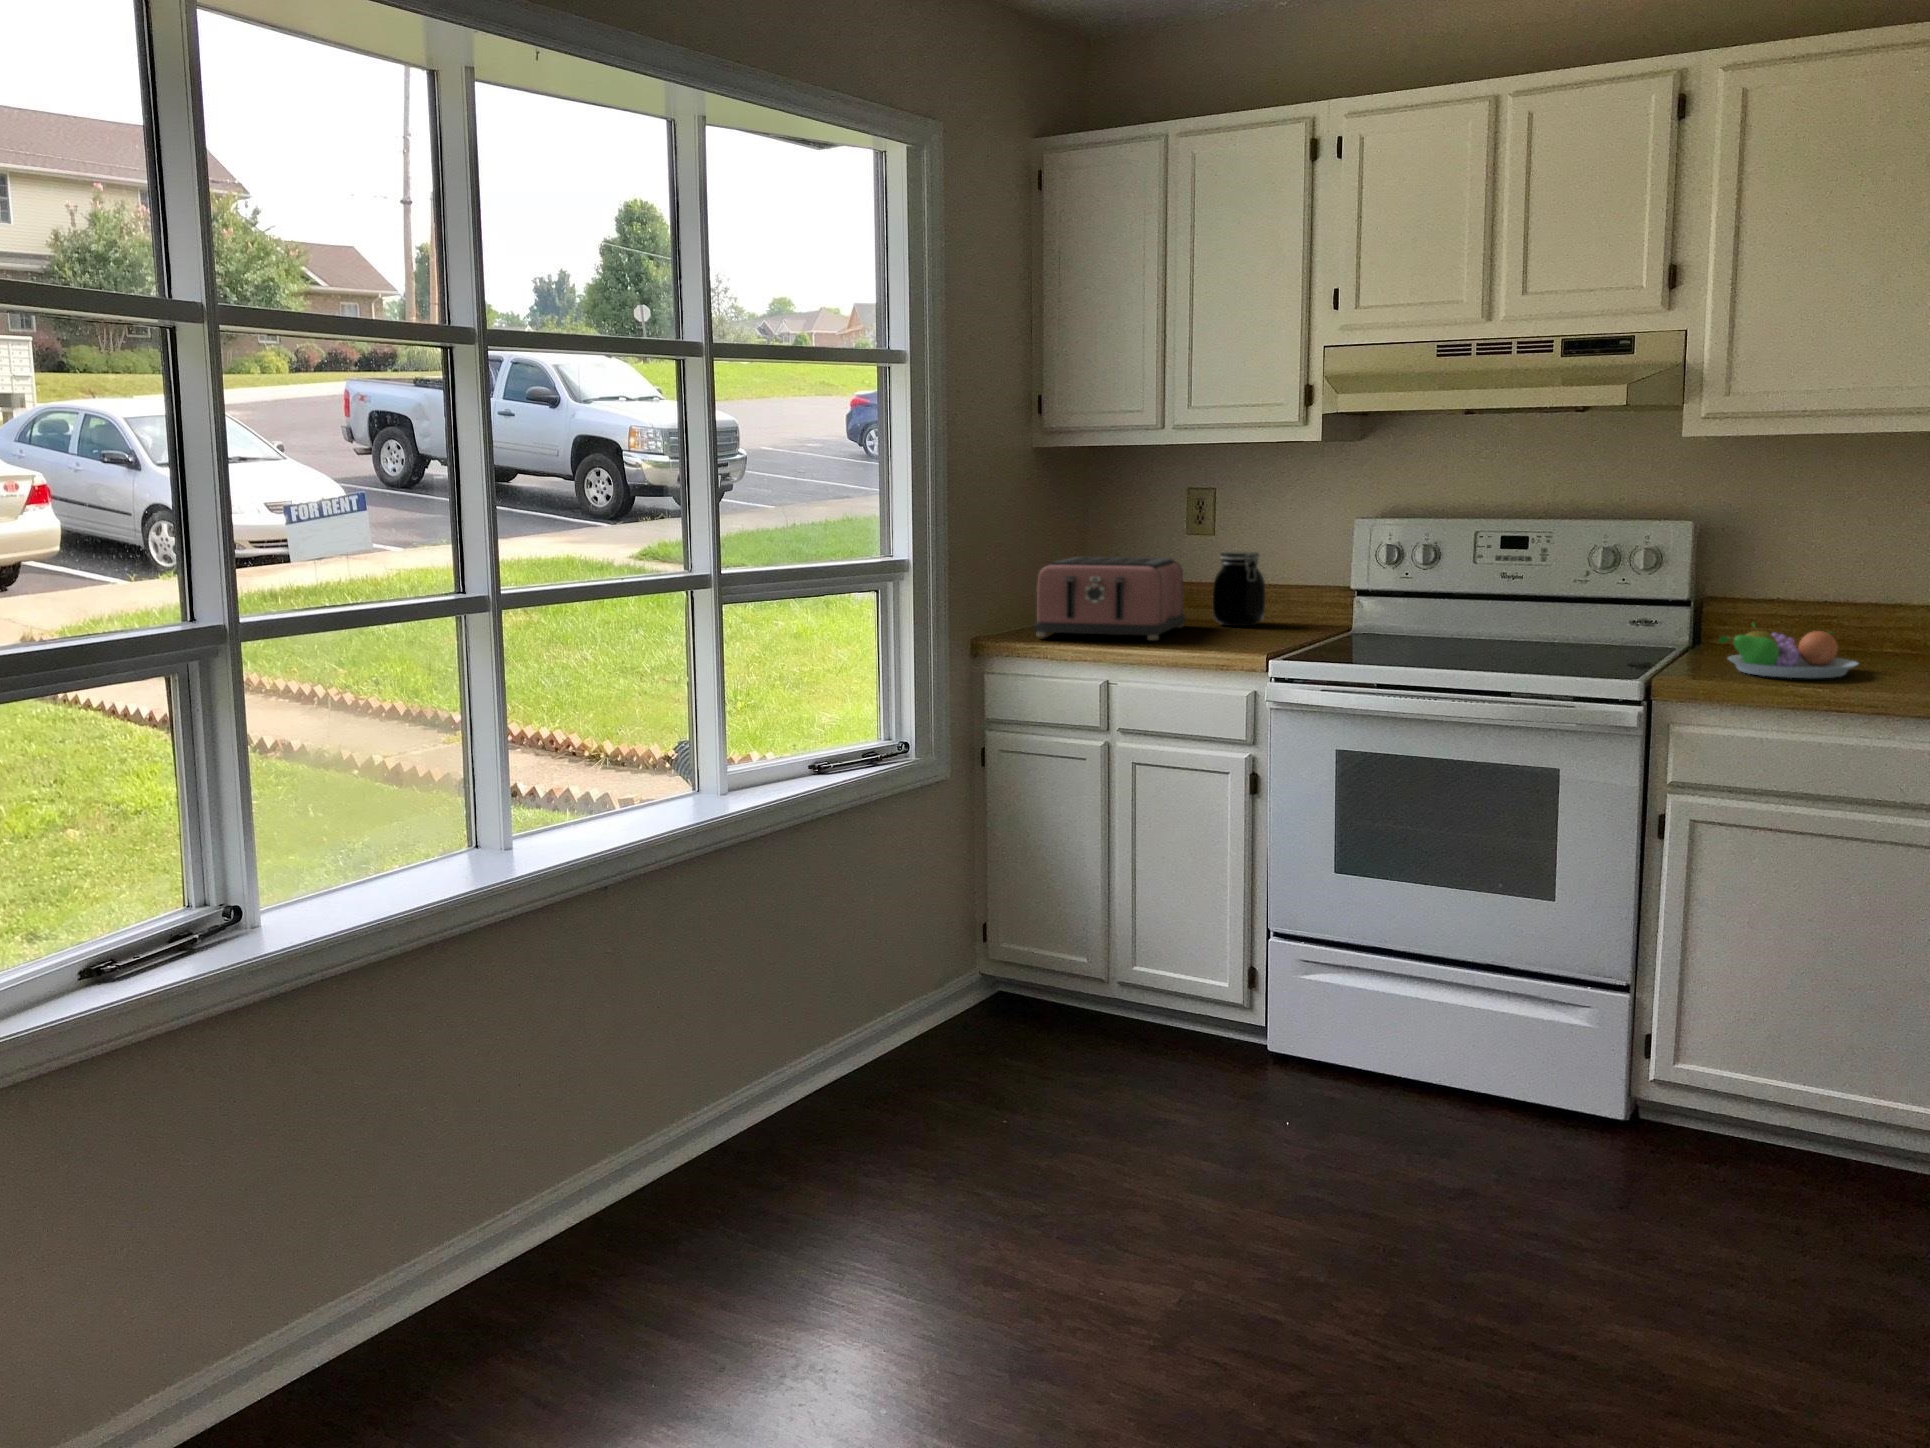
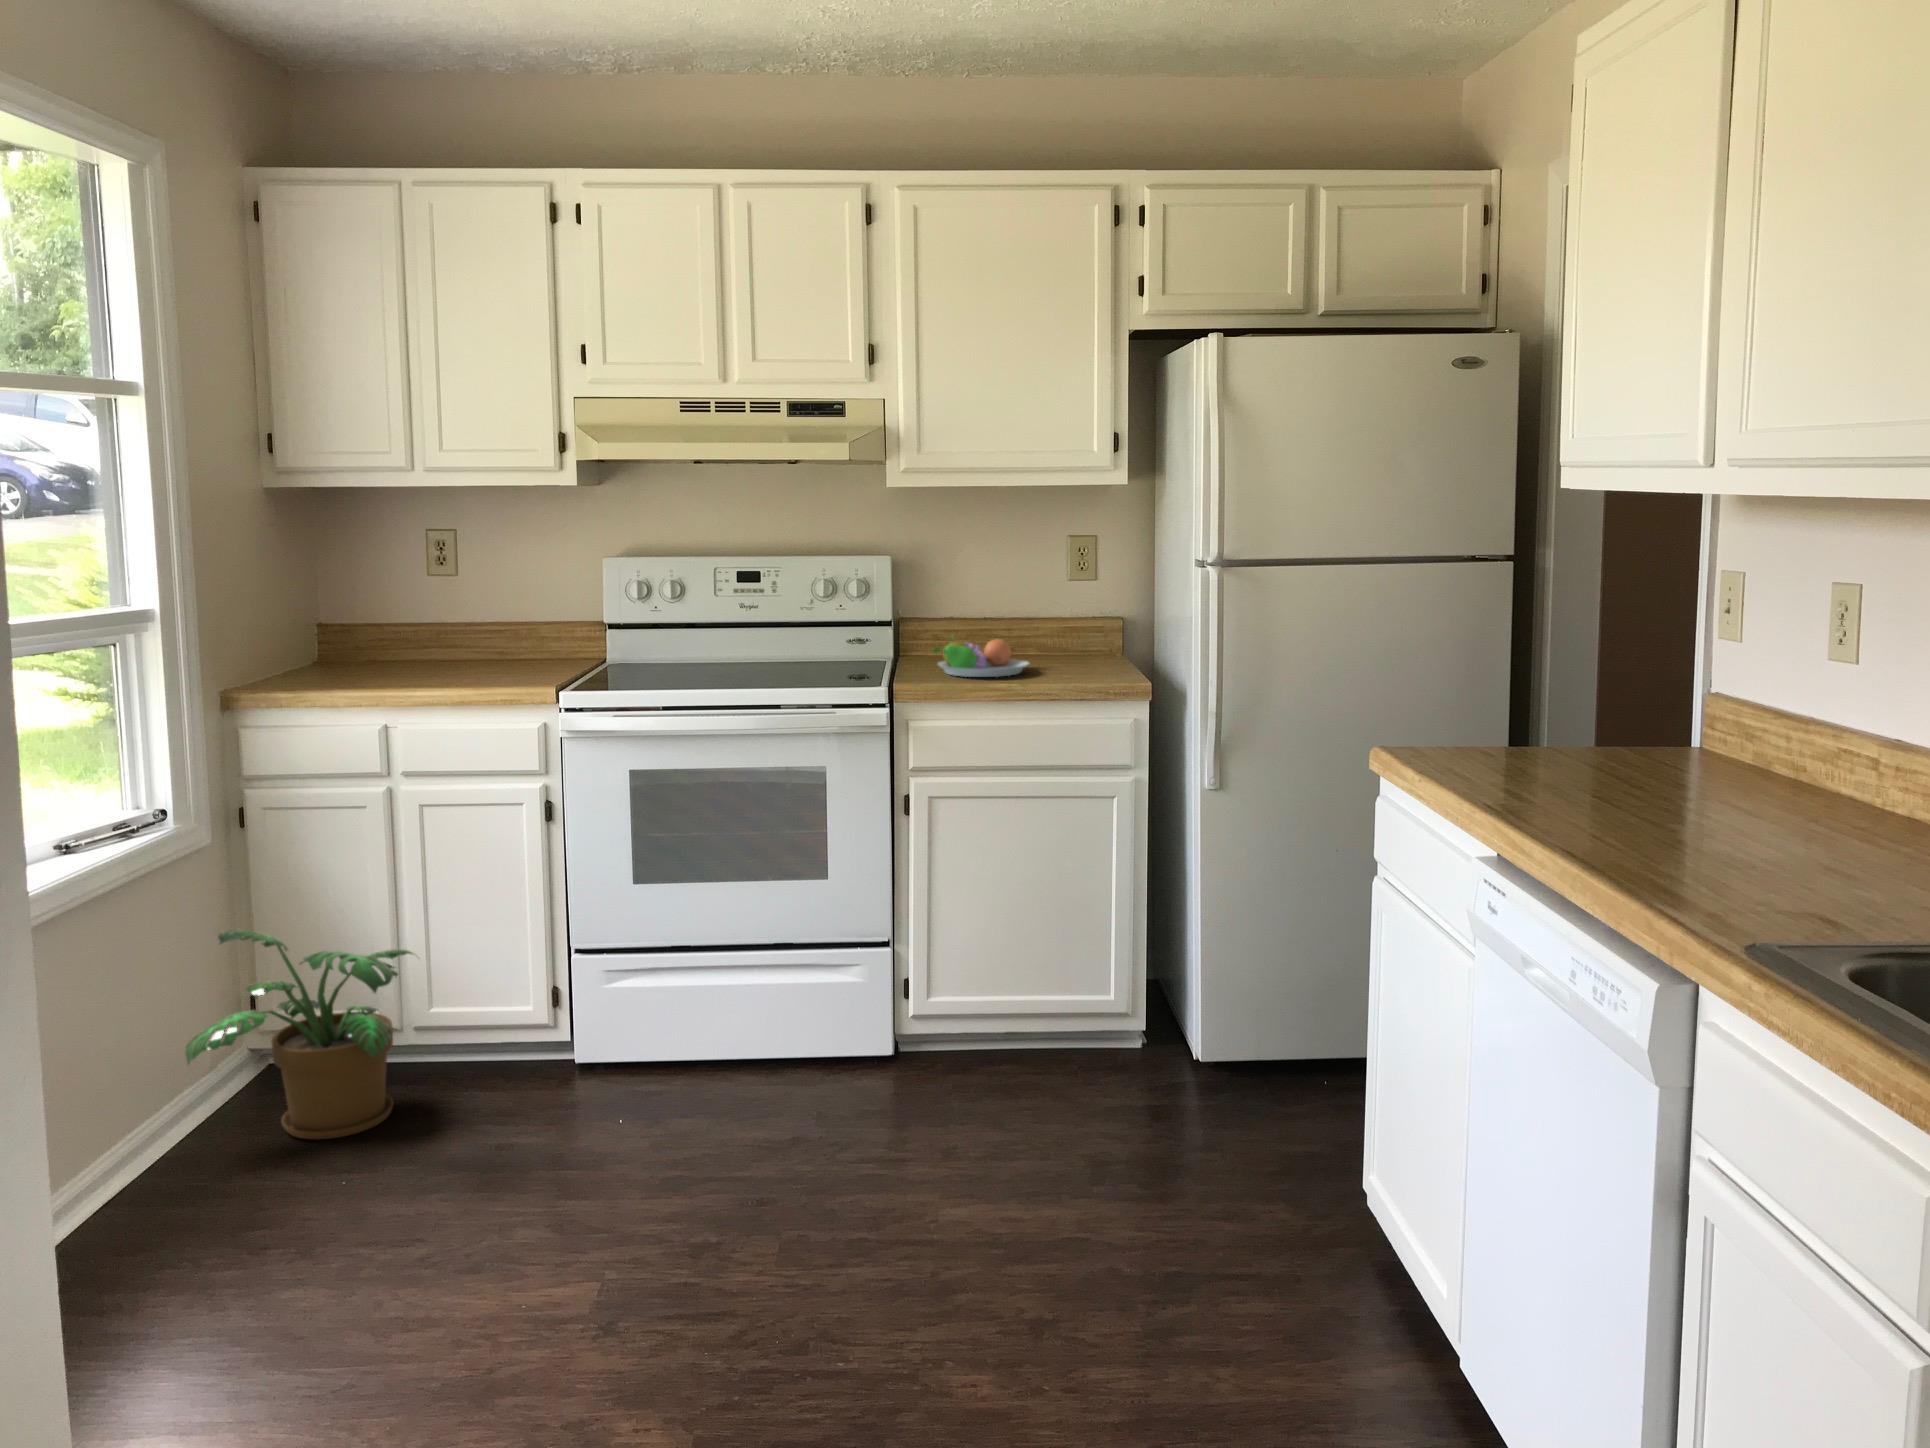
jar: present [1213,552,1265,626] -> none [470,592,521,663]
toaster: present [1034,557,1185,640] -> none [291,600,444,687]
potted plant: none [909,861,1114,1074] -> present [185,930,418,1139]

